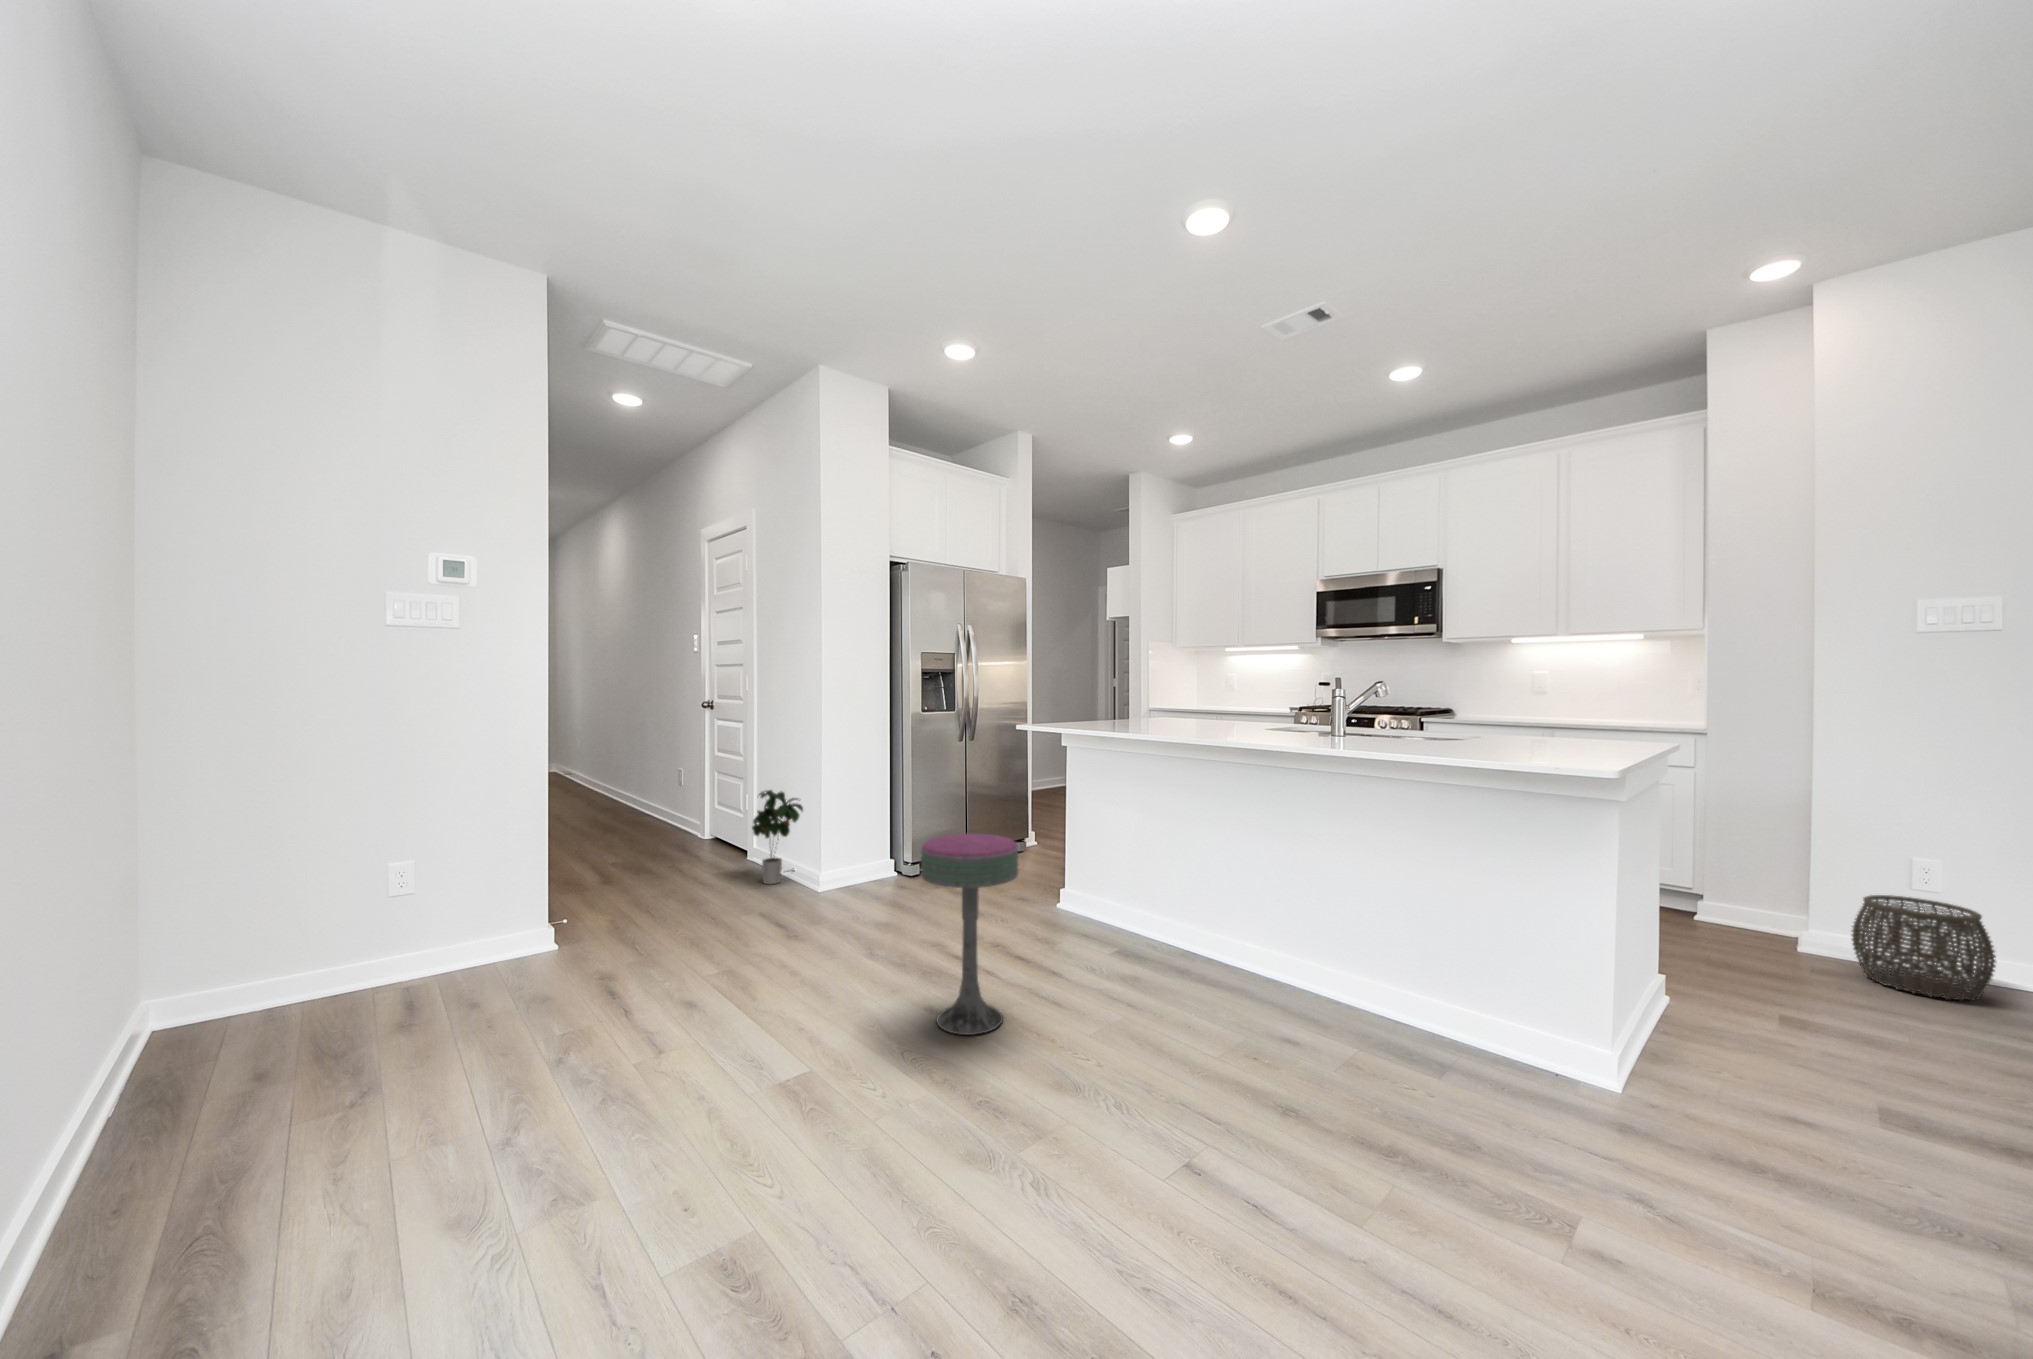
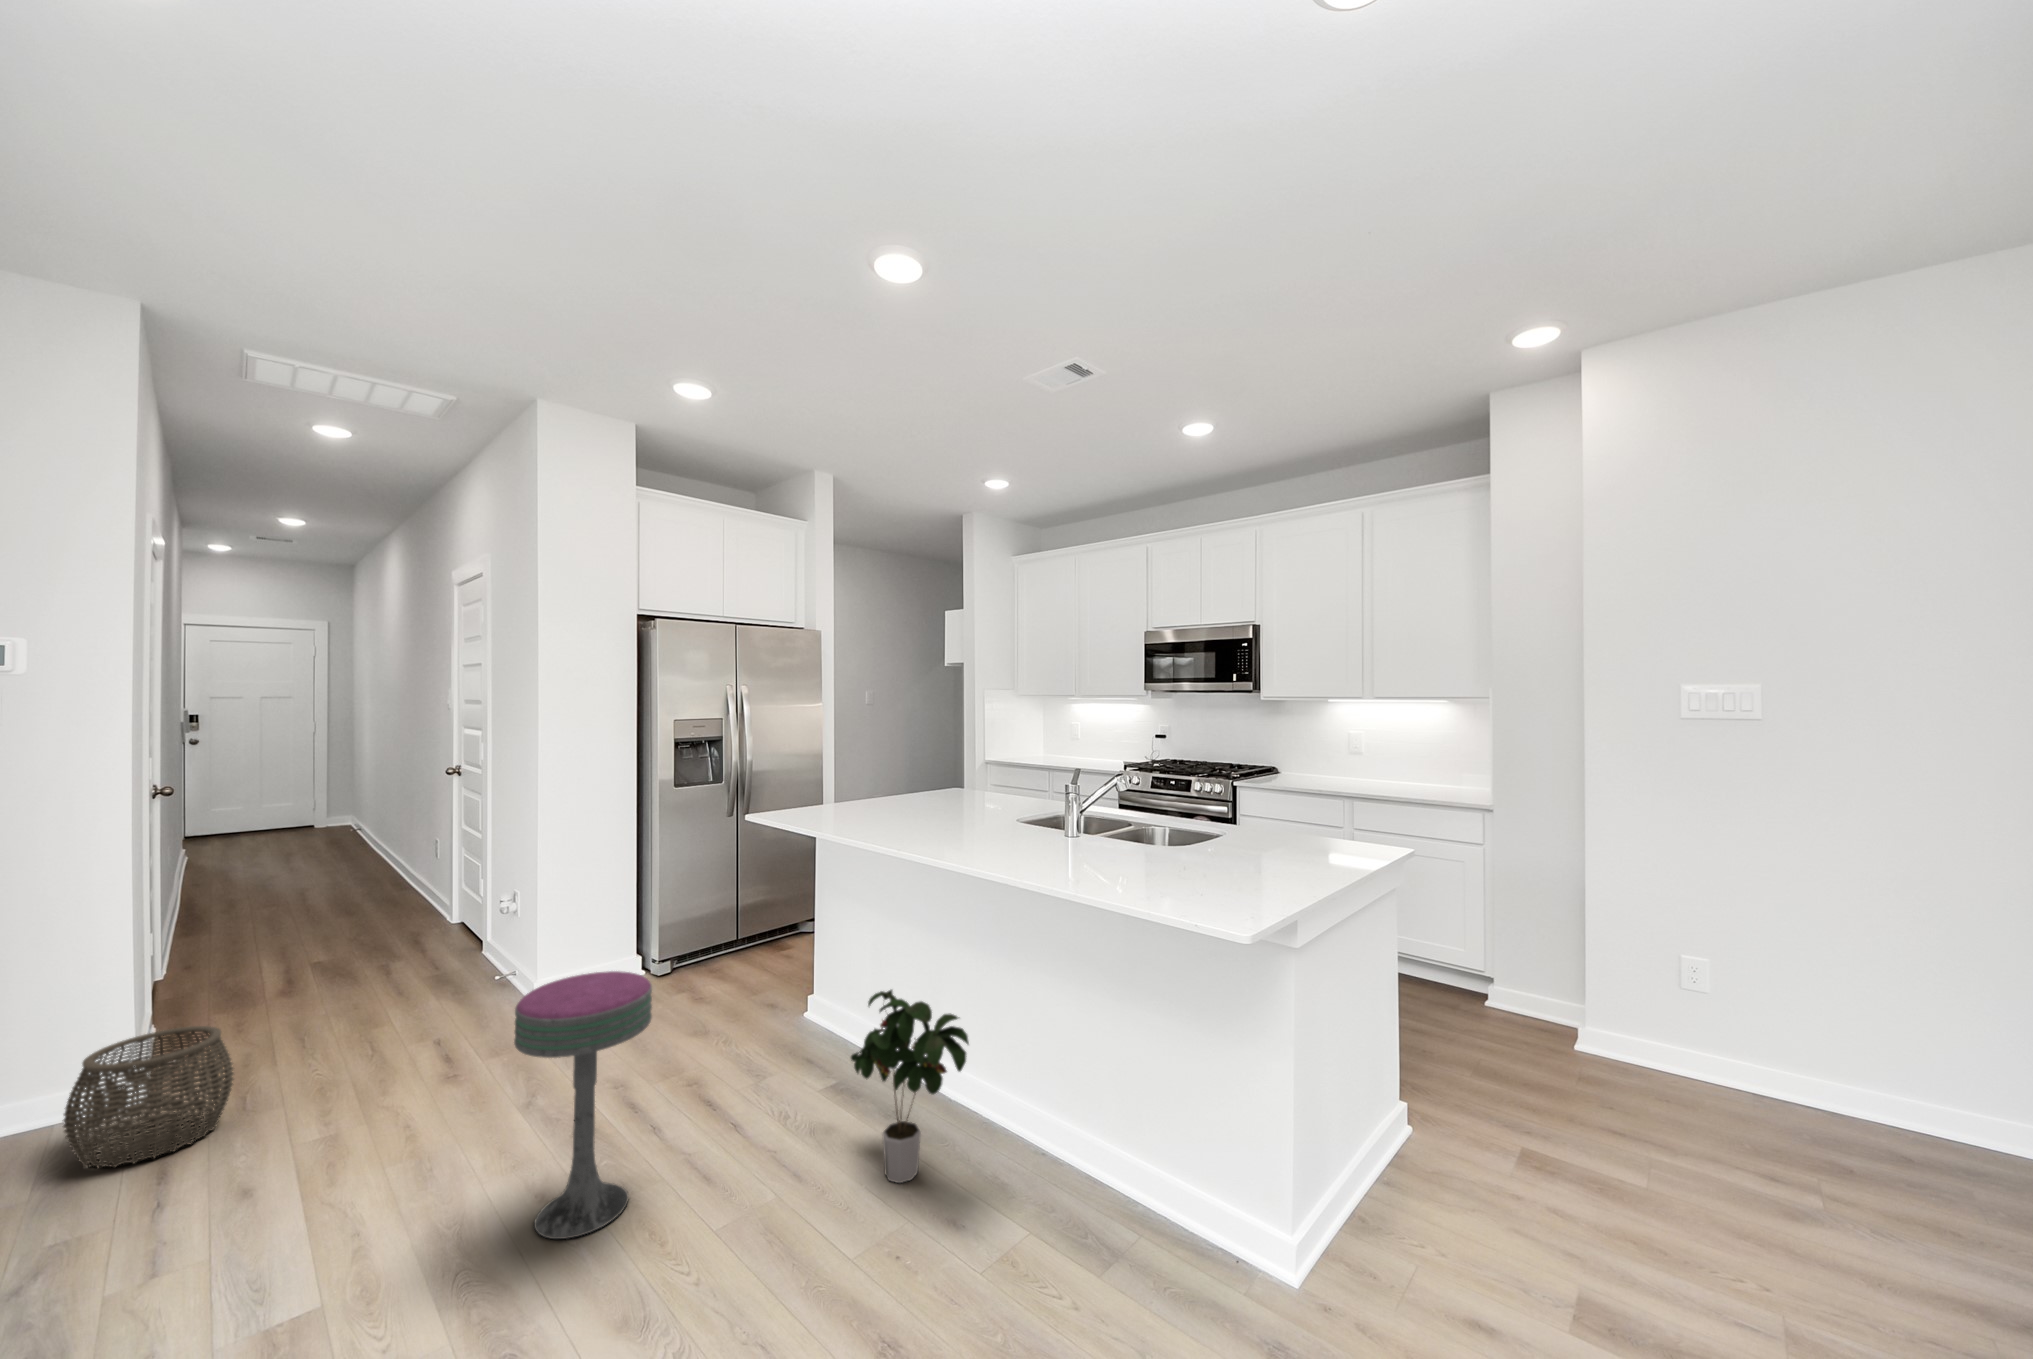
potted plant: present [752,790,803,884] -> present [851,990,969,1183]
woven basket: present [1852,895,1996,1001] -> present [63,1026,234,1168]

